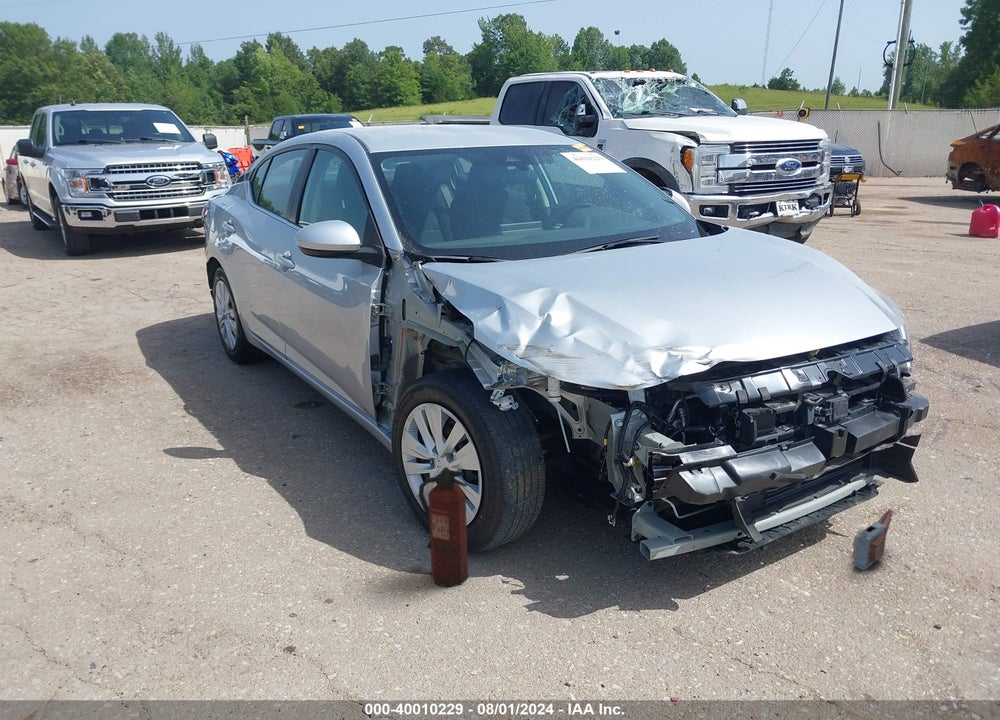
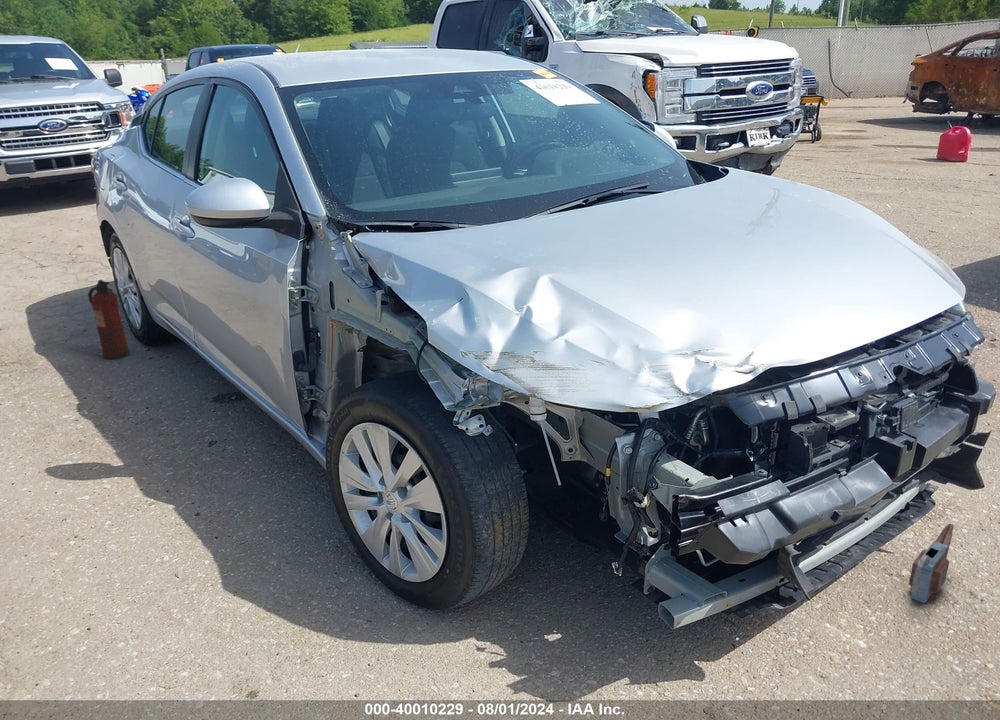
fire extinguisher: present [419,467,468,587] -> present [88,280,129,360]

